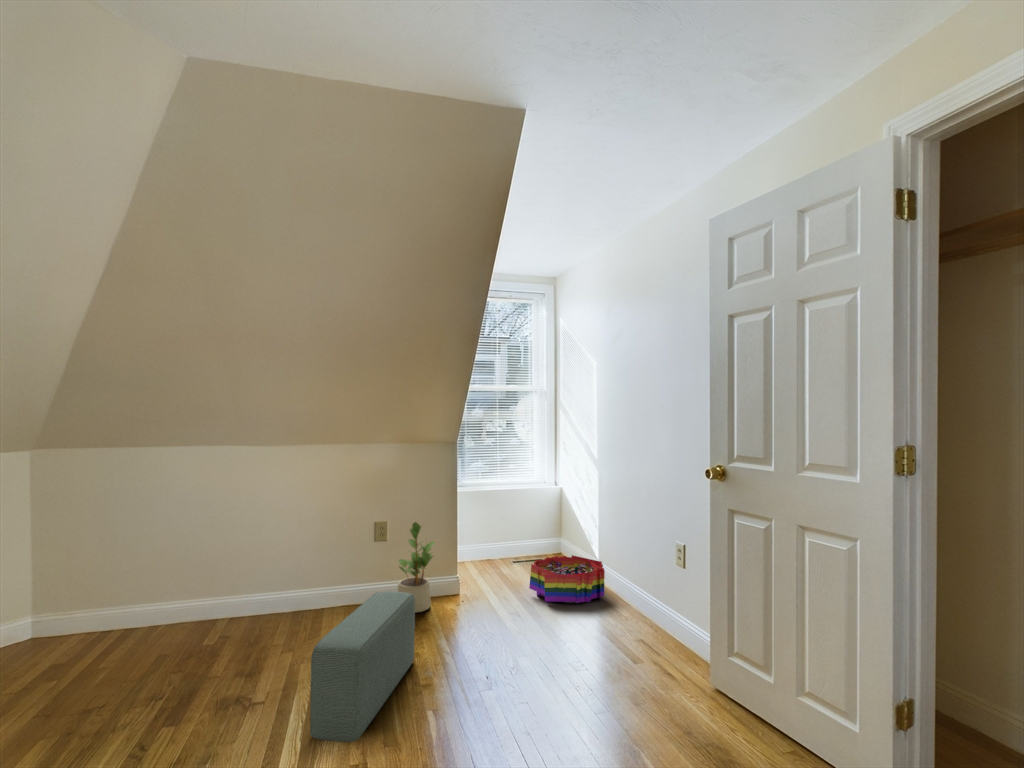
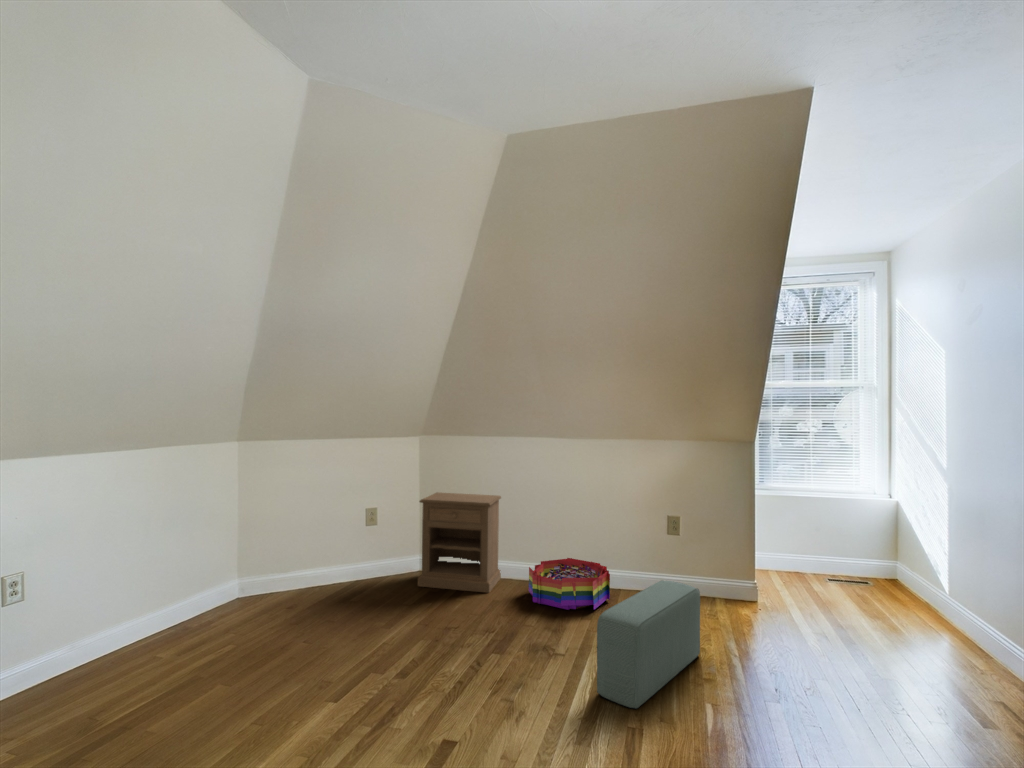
potted plant: present [398,522,435,612] -> none [688,520,730,611]
nightstand: none [38,523,173,661] -> present [418,492,501,593]
storage bin: present [529,555,605,603] -> present [529,558,610,610]

